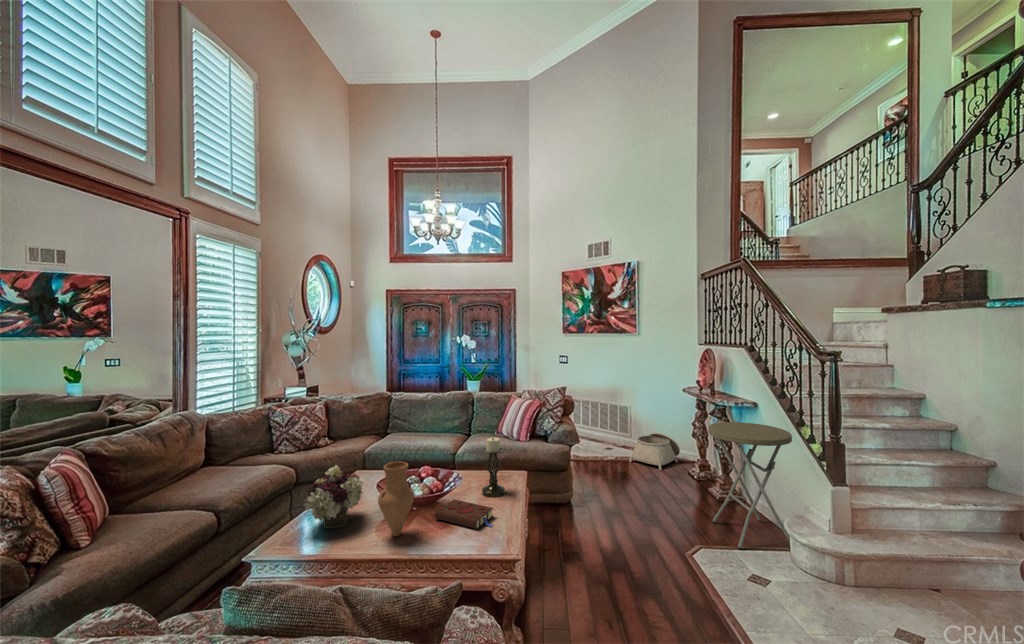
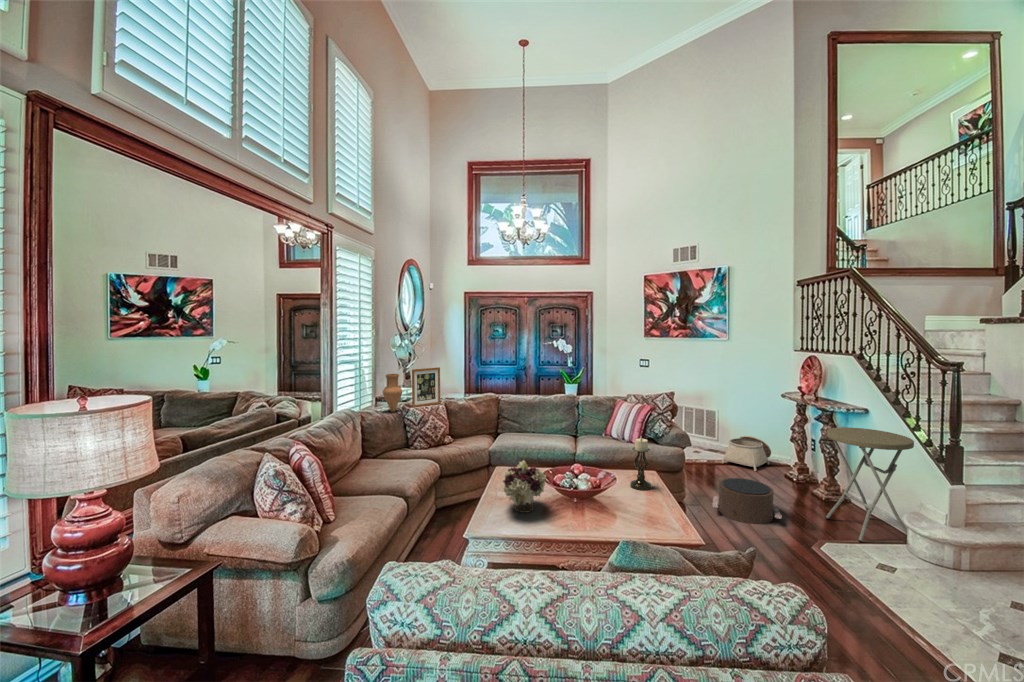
picture frame: none [283,363,319,407] -> present [412,367,440,407]
vase: present [378,462,414,536] -> present [383,374,402,412]
pouf: none [594,479,664,530] -> present [712,478,782,524]
book: present [435,499,493,529] -> none [608,491,663,516]

